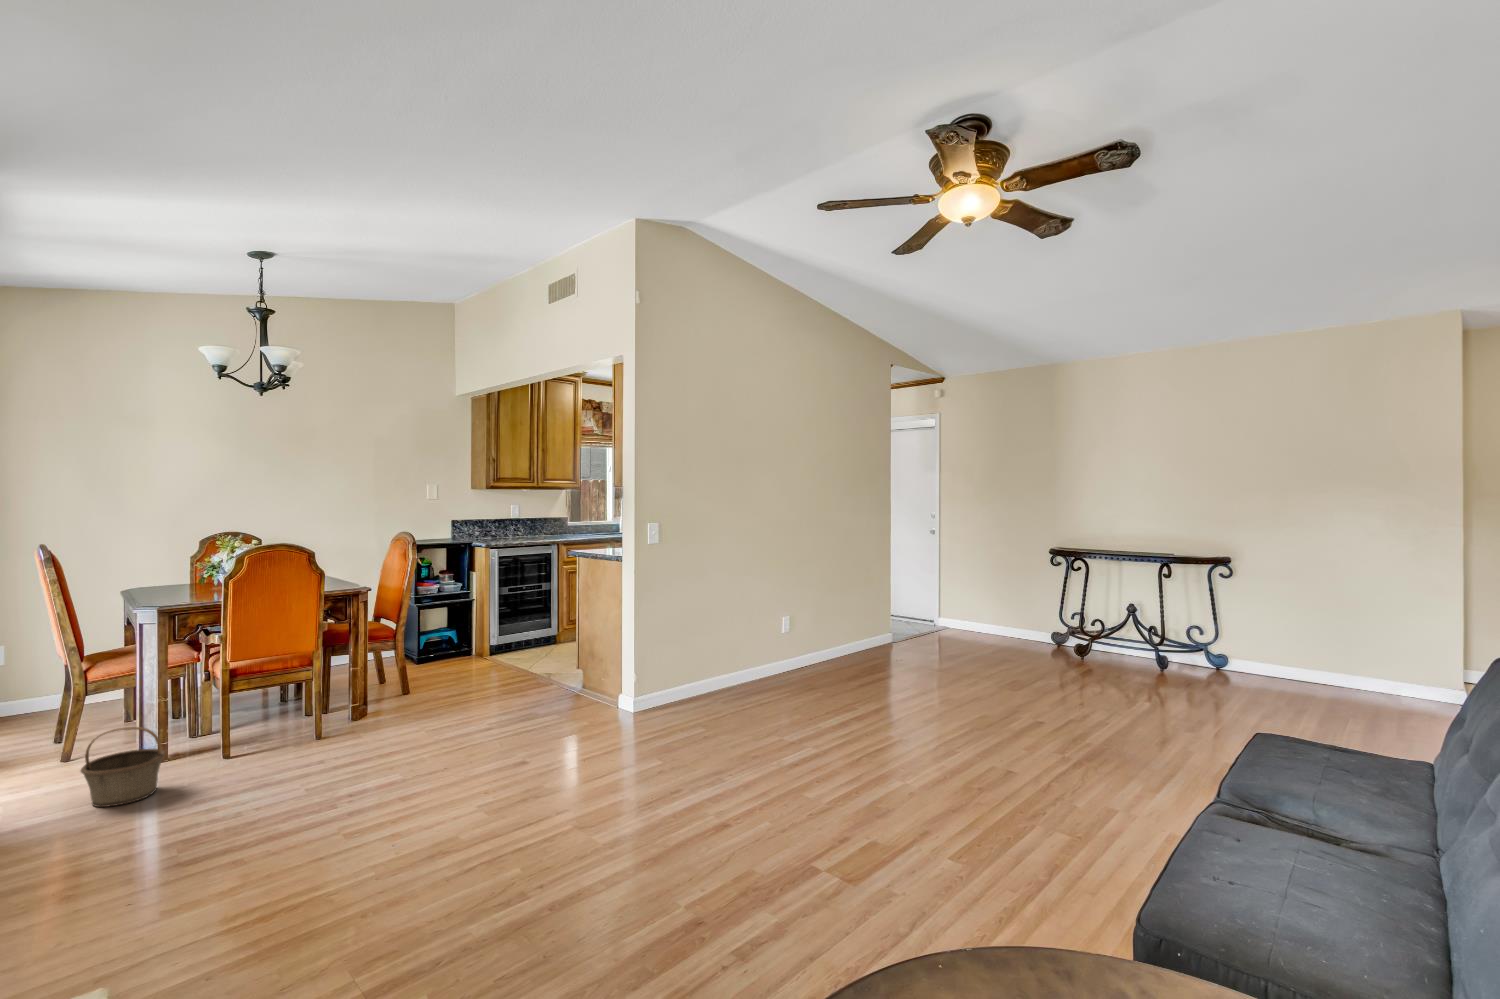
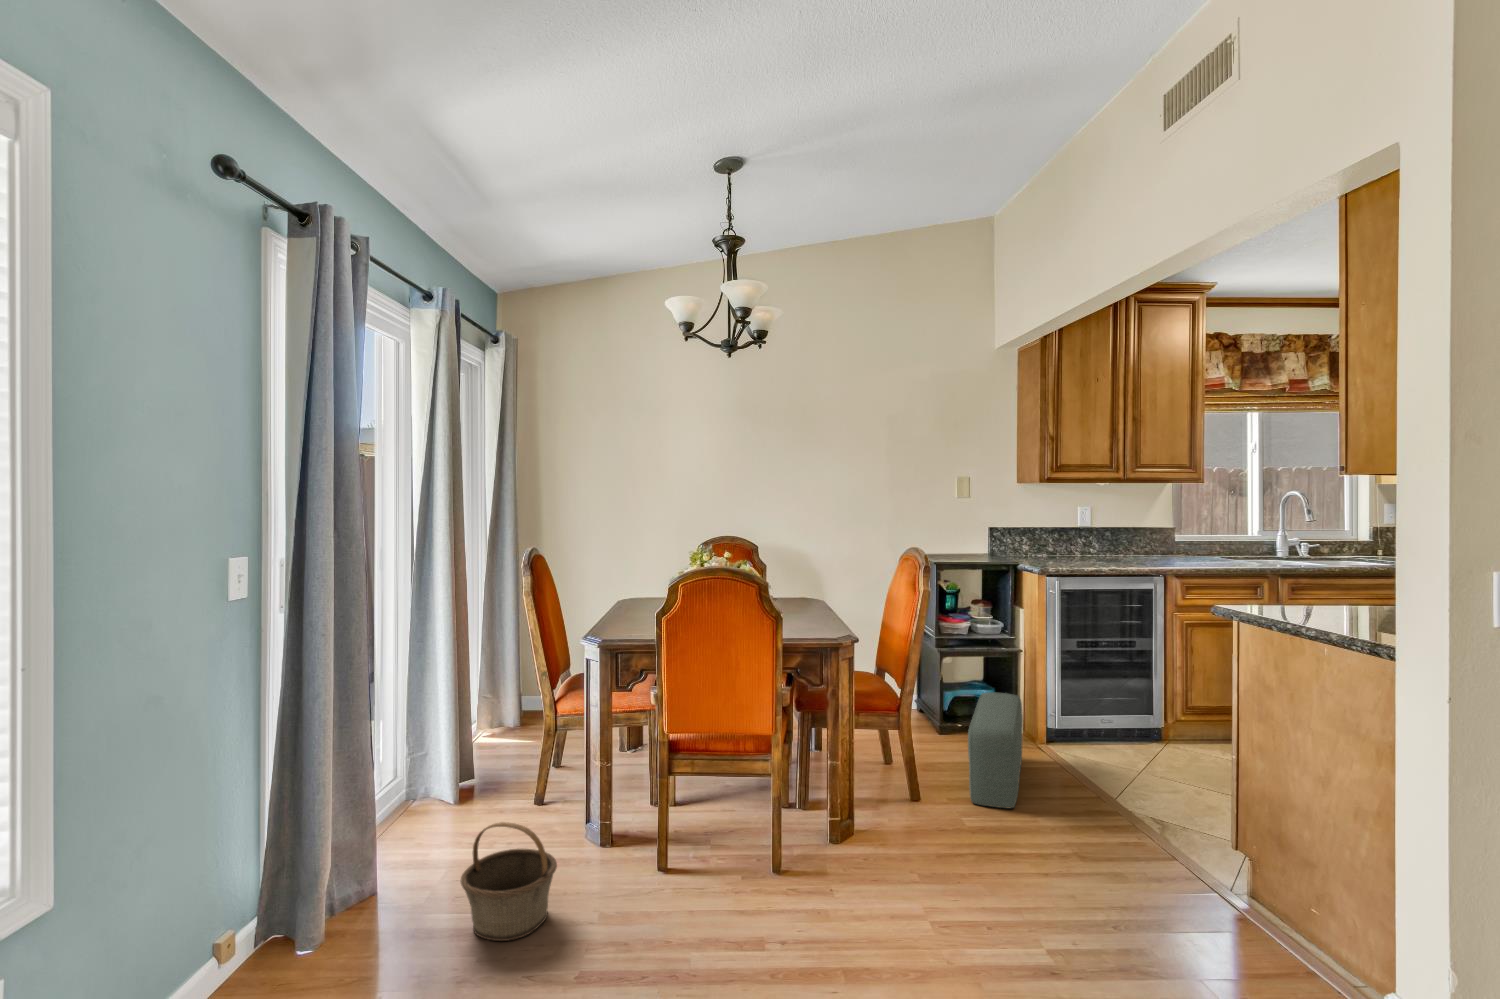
pouf: none [445,625,477,688] -> present [968,692,1023,808]

